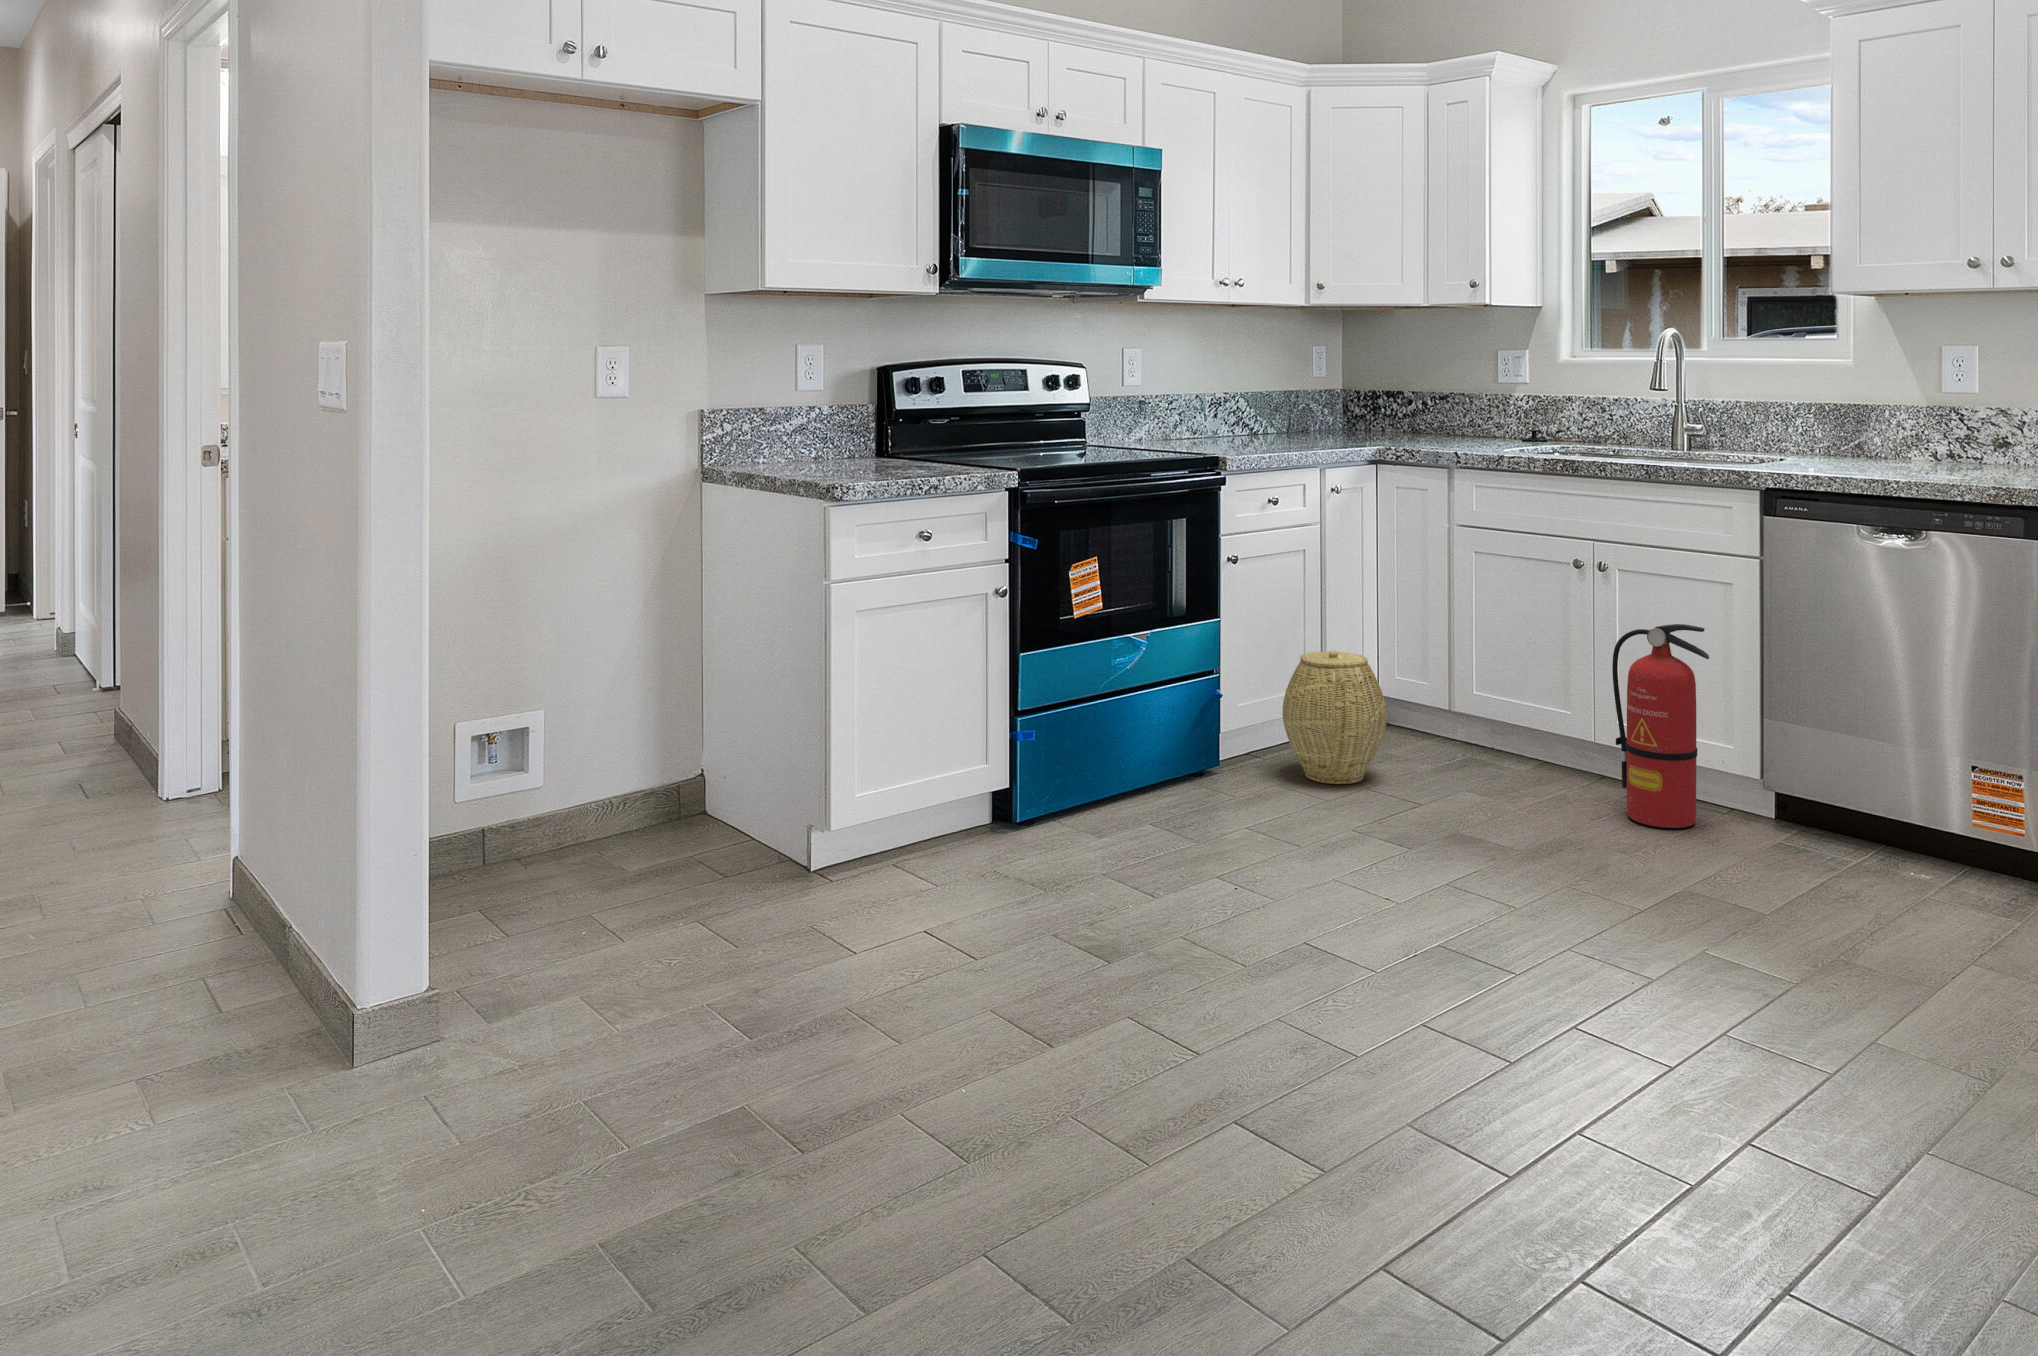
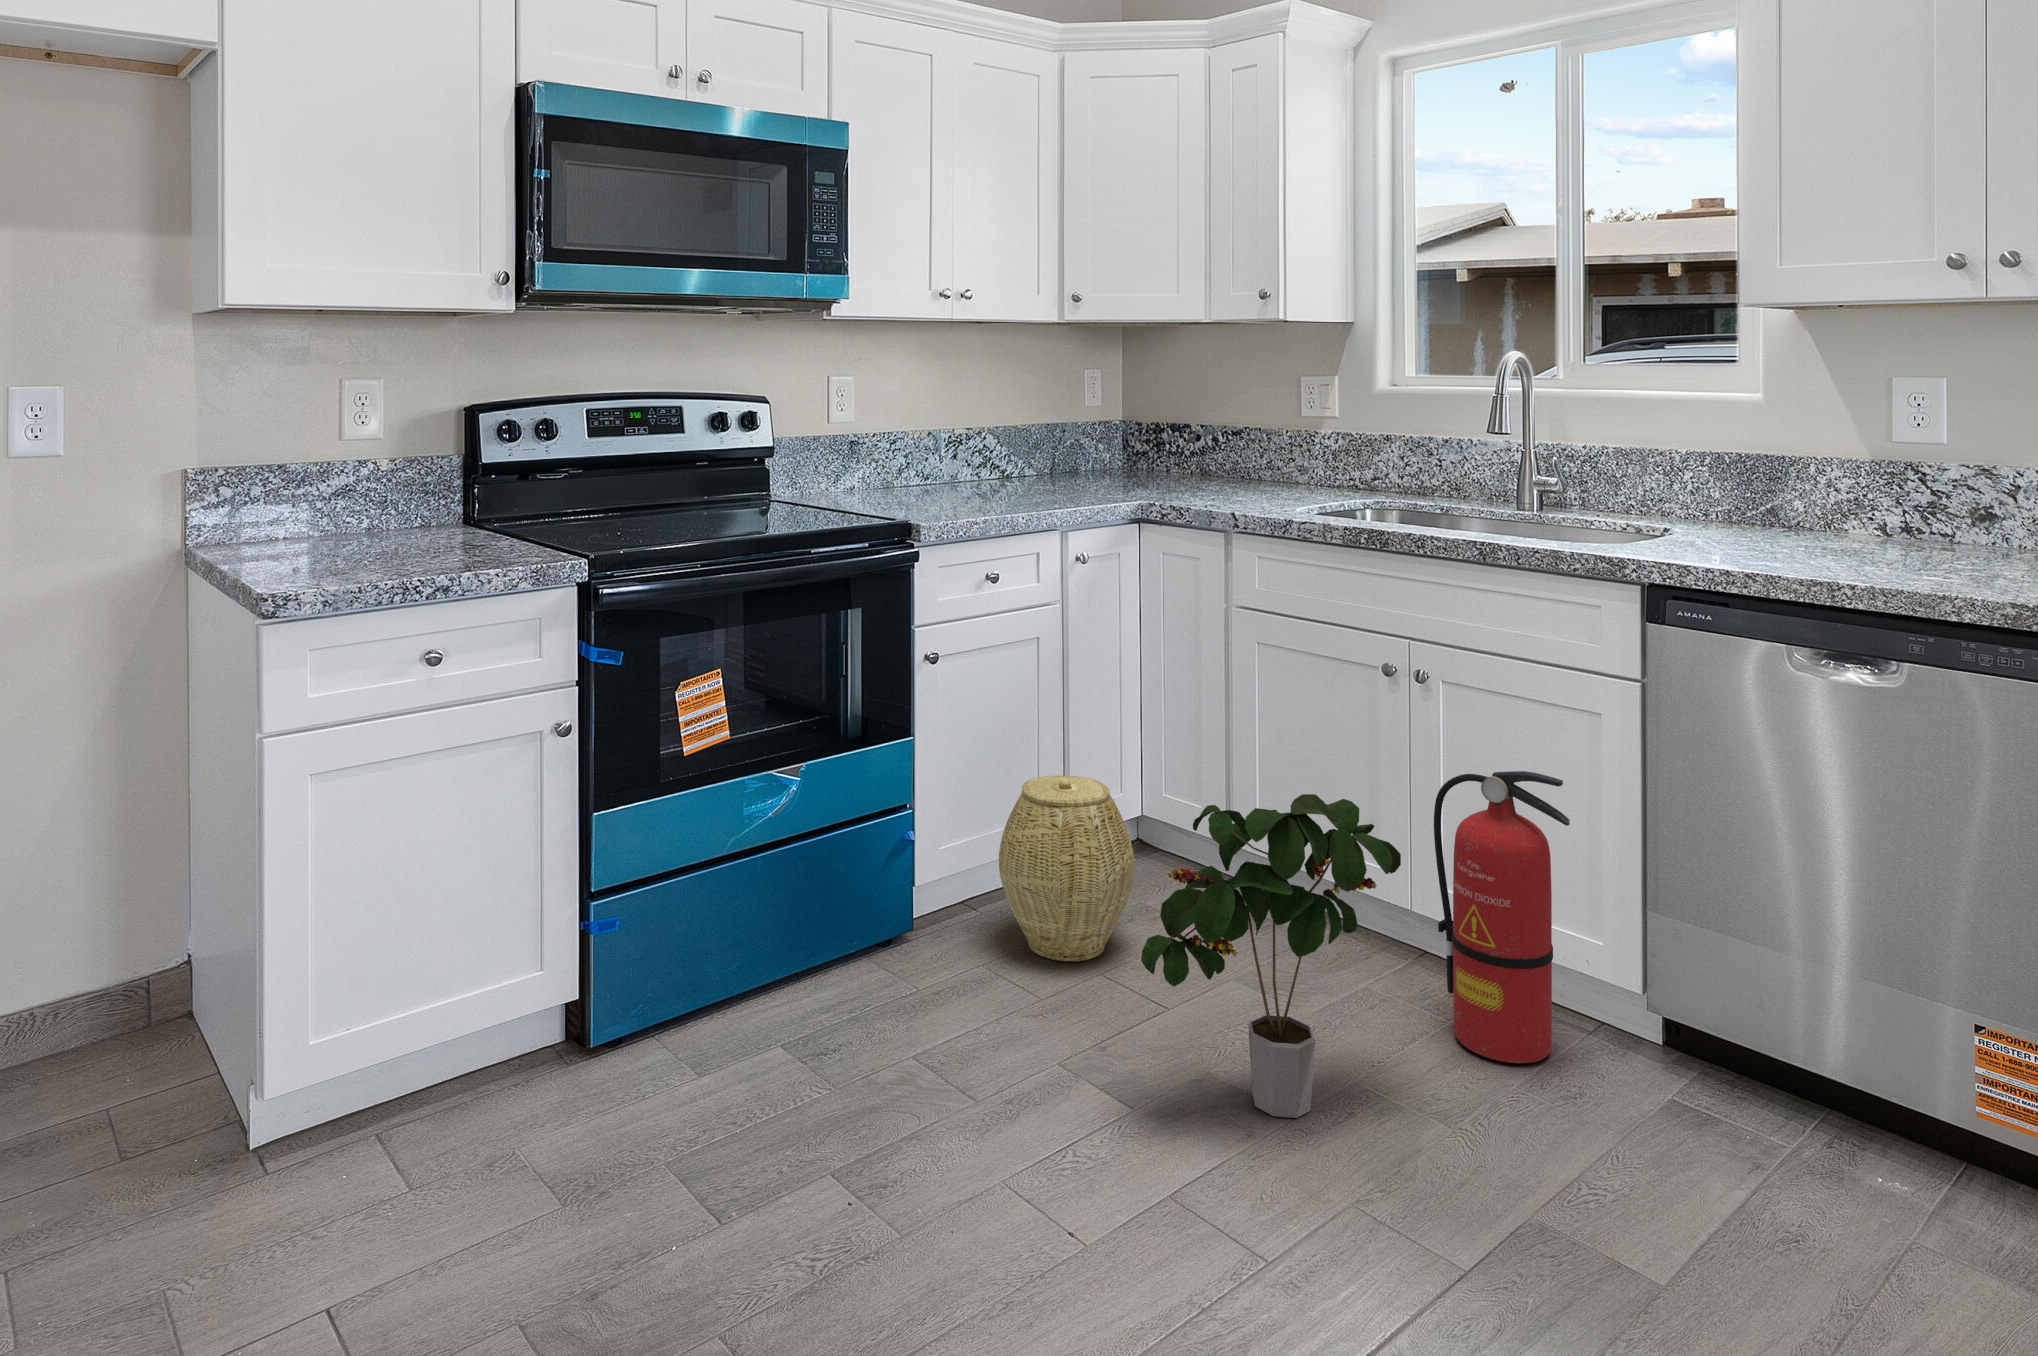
potted plant: none [1416,634,1592,853] -> present [1141,794,1401,1118]

